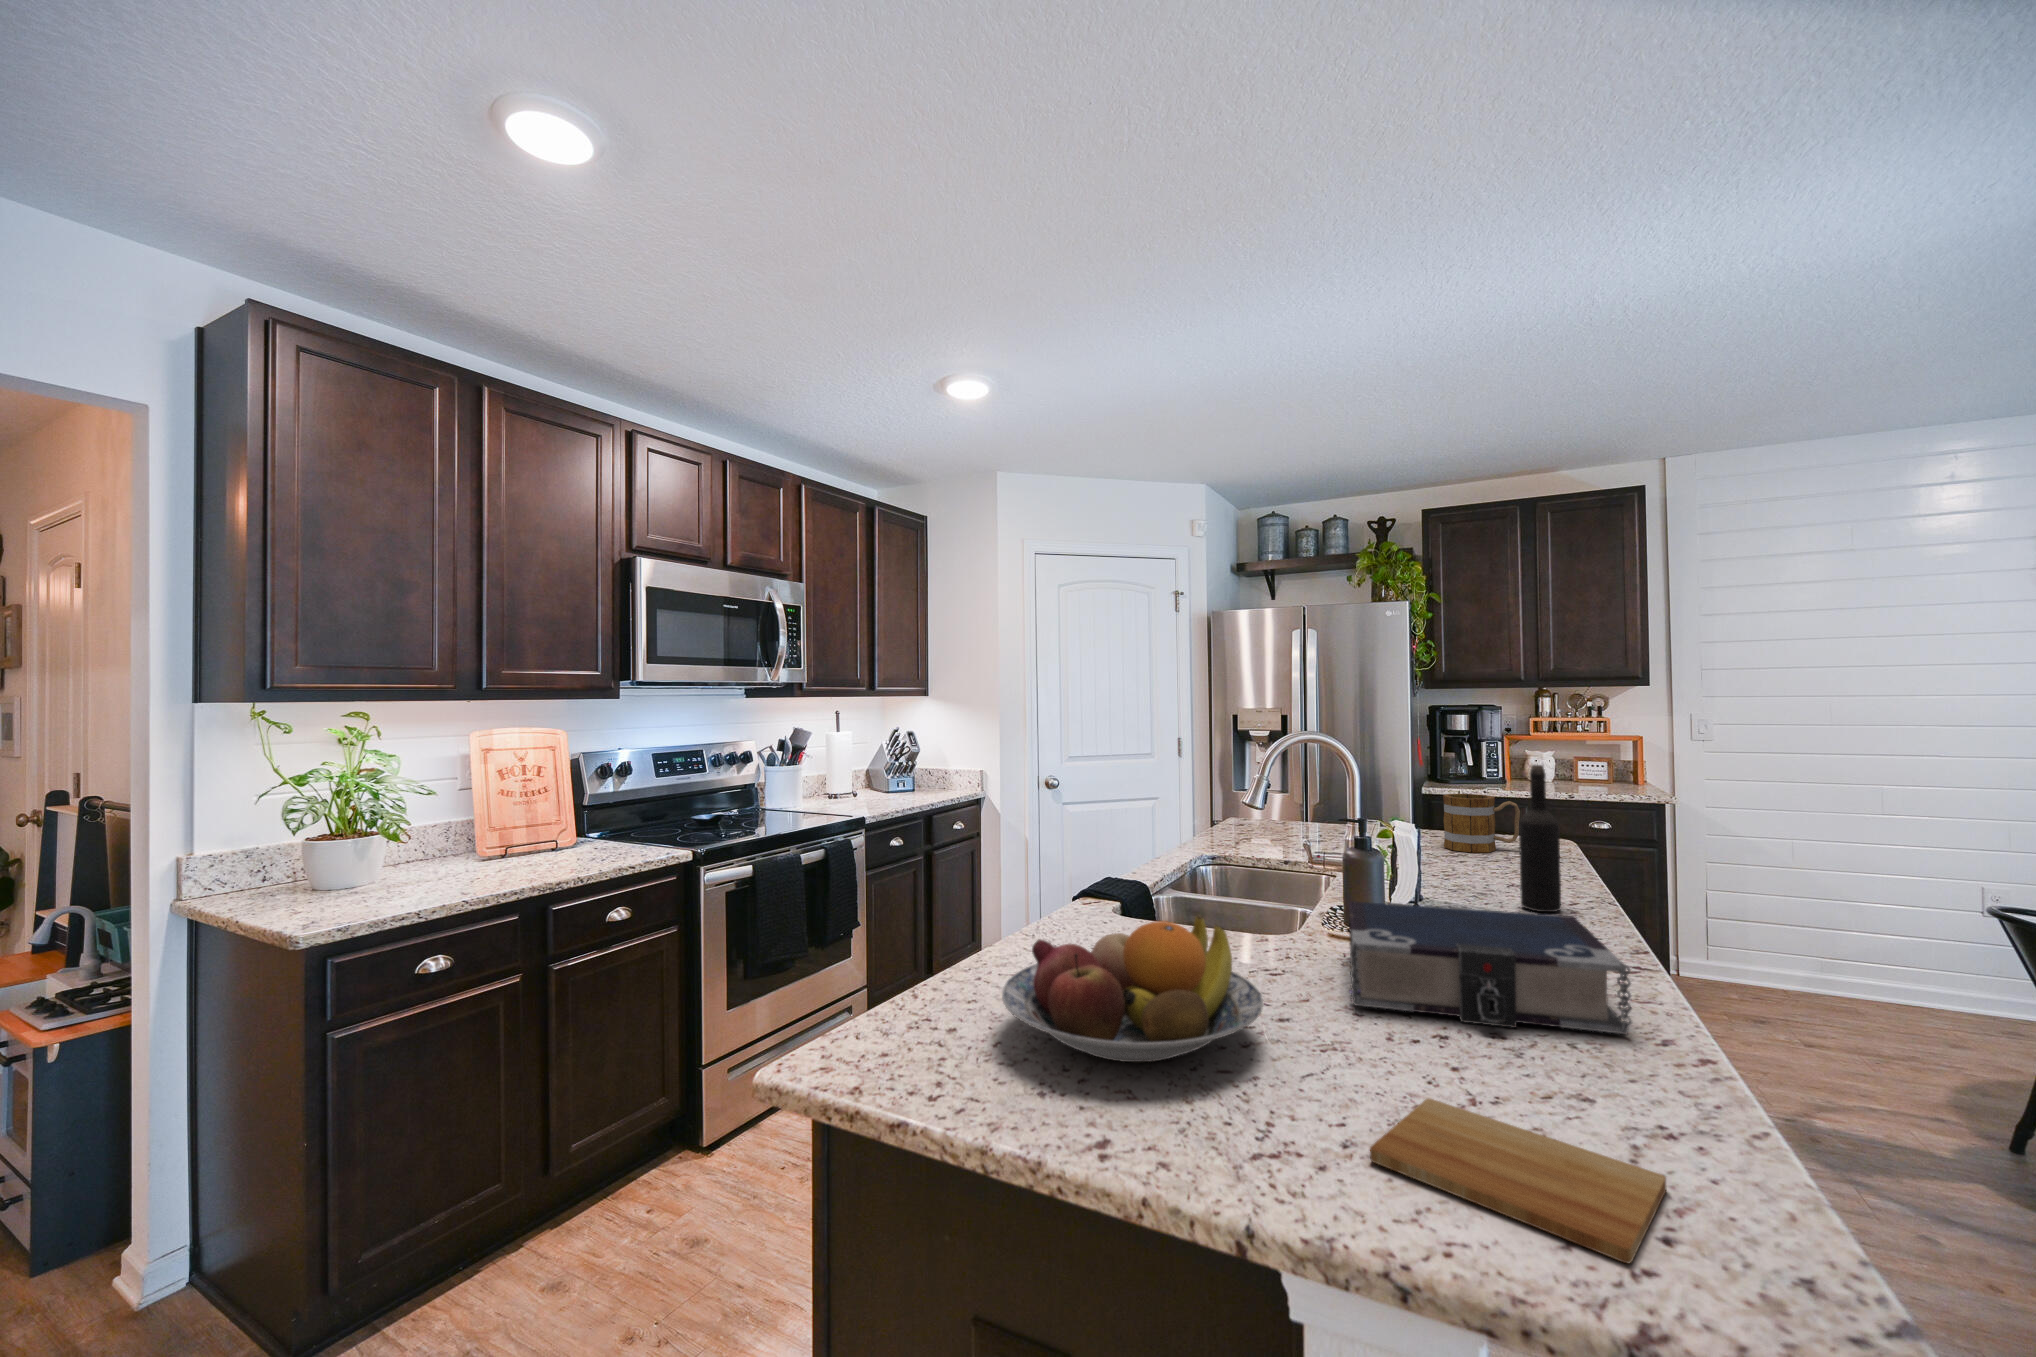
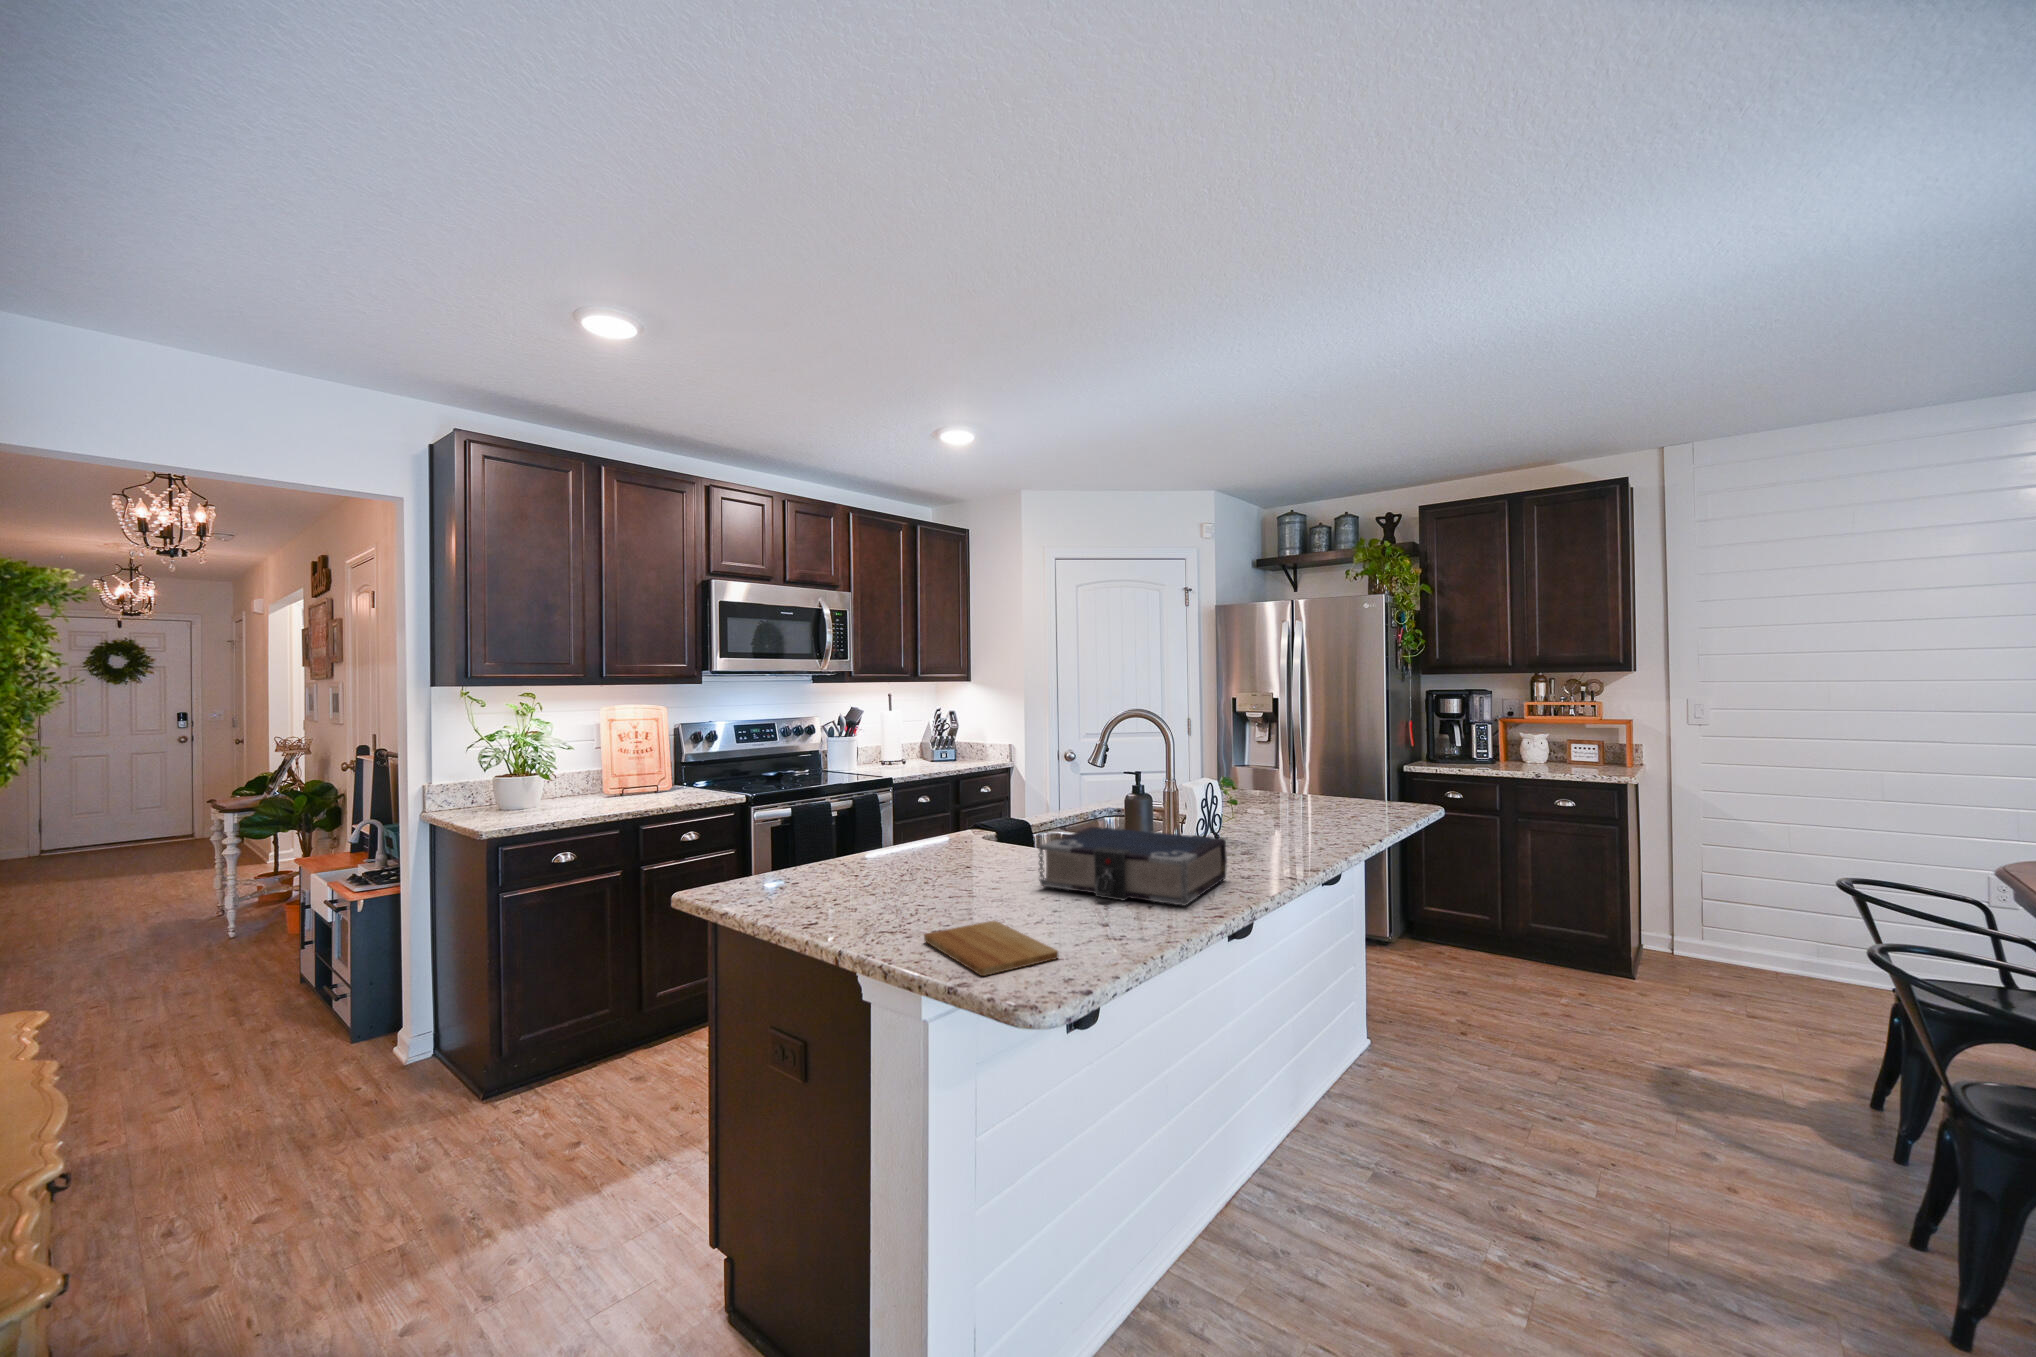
wine bottle: present [1519,765,1561,912] -> none [1278,736,1307,849]
mug: present [1443,794,1520,852] -> none [1312,764,1371,812]
fruit bowl: present [1002,914,1263,1062] -> none [803,824,964,903]

